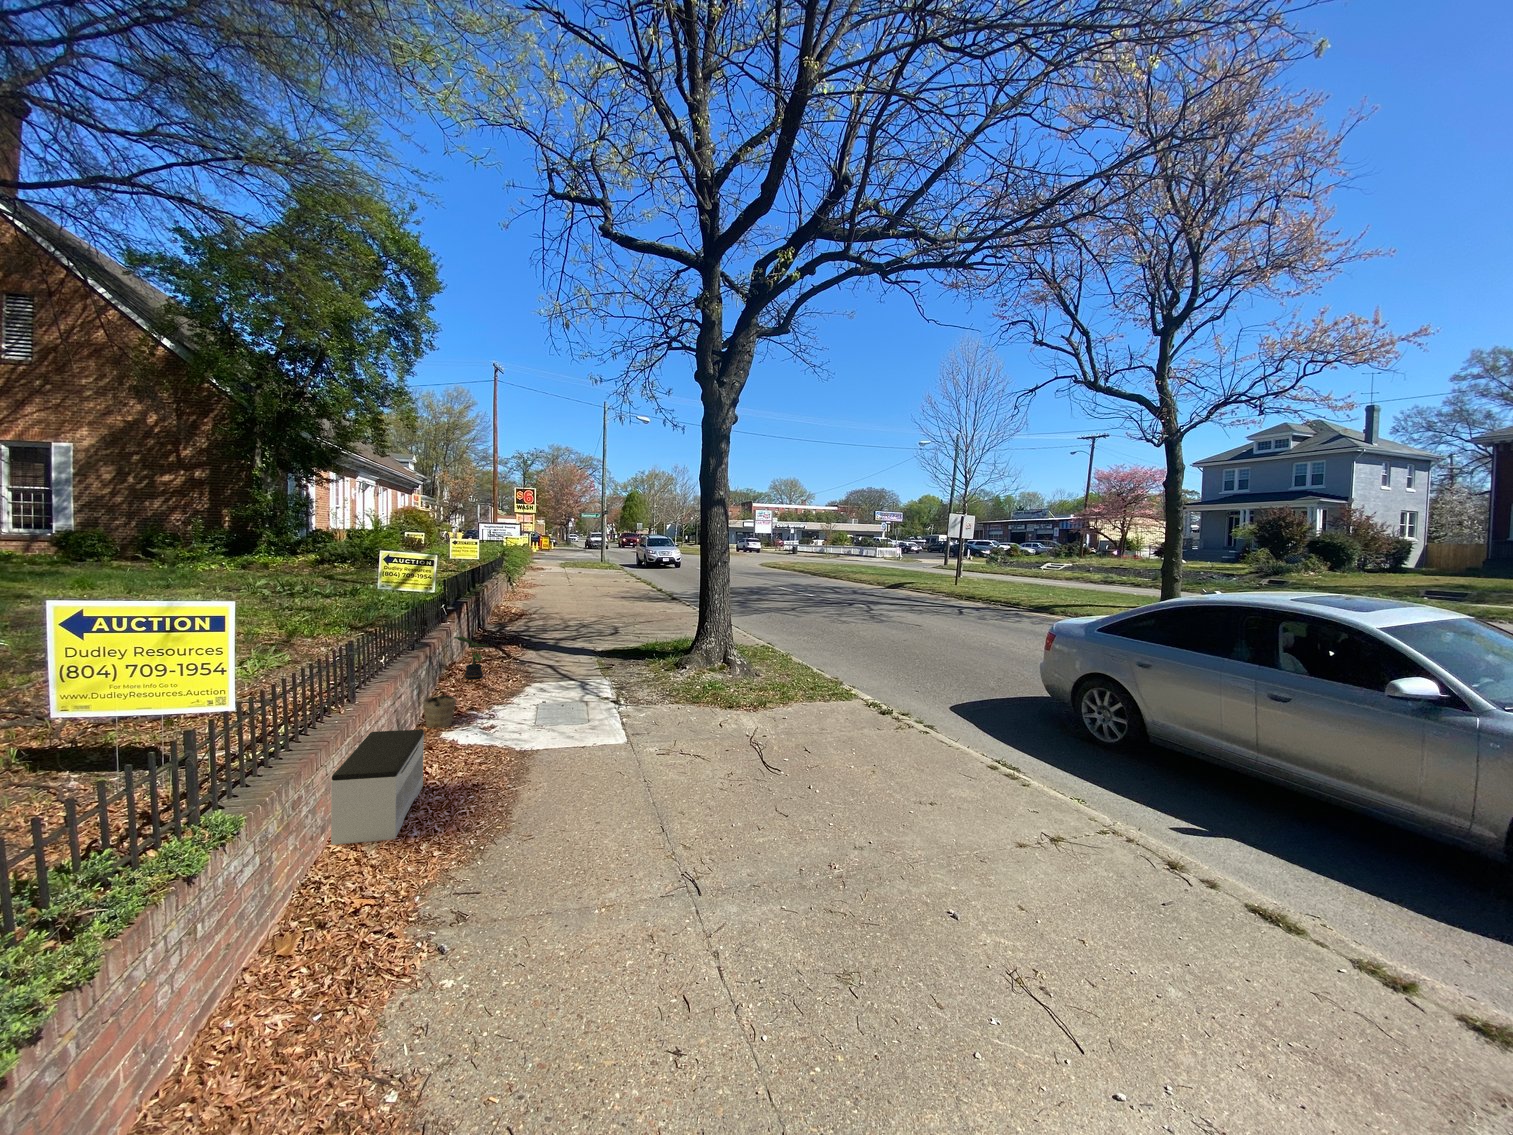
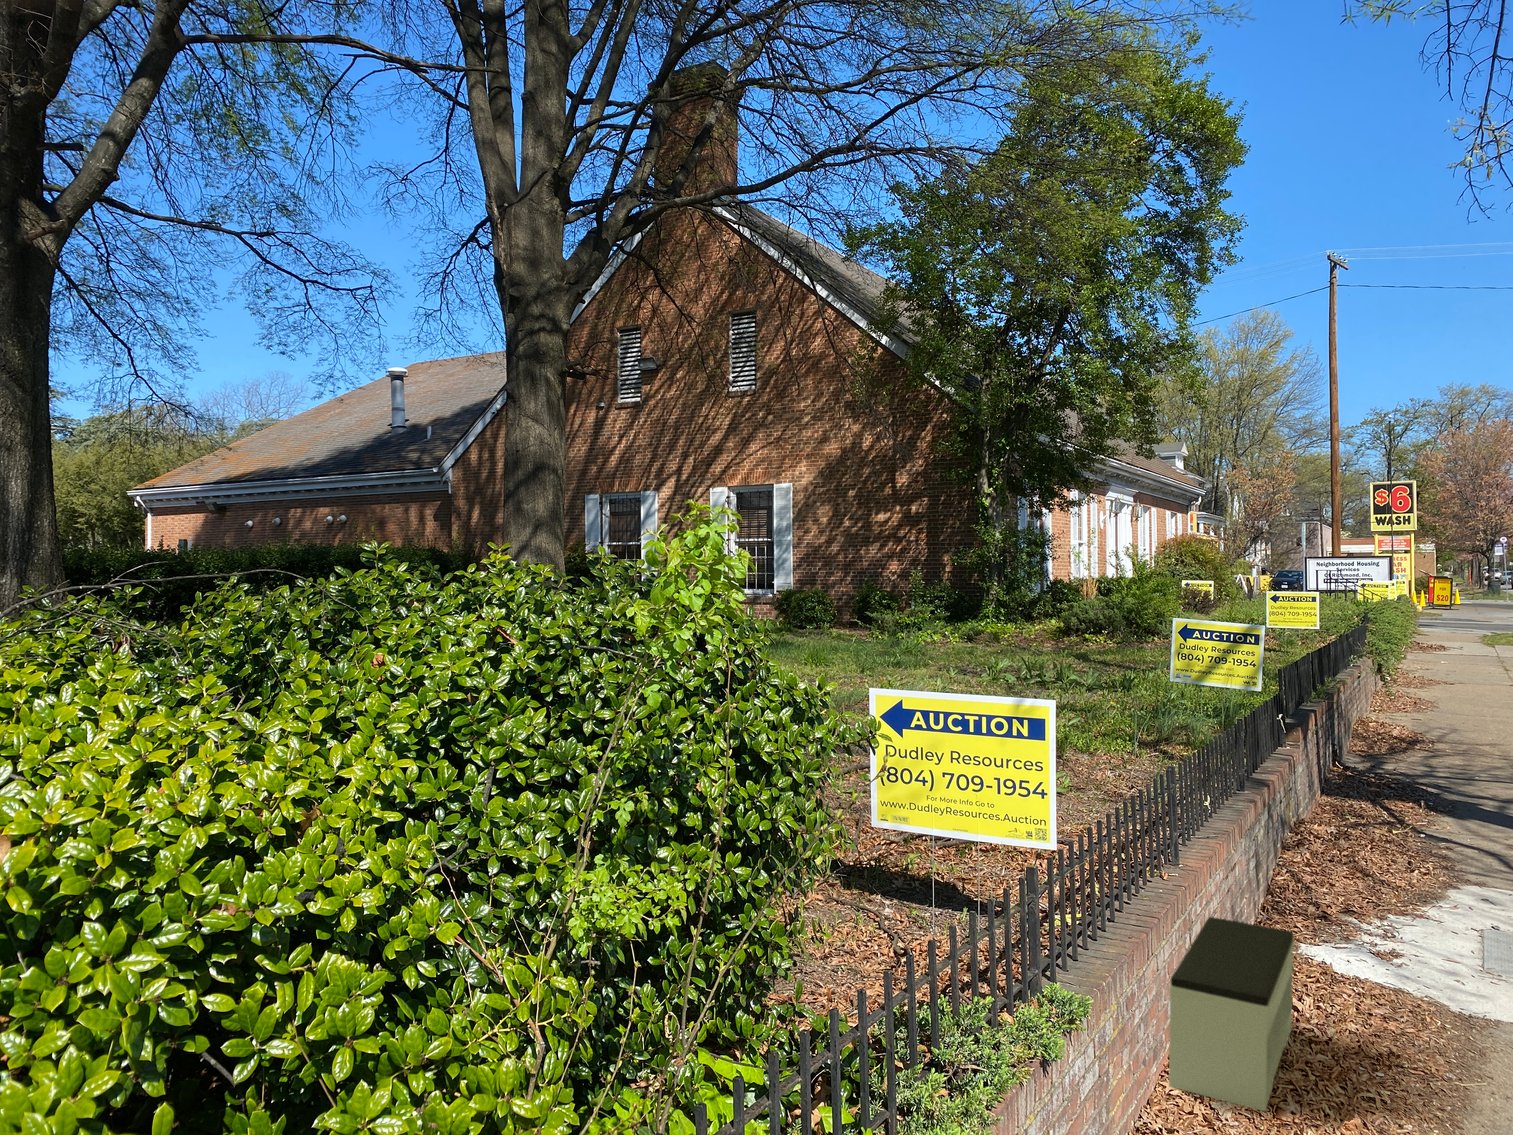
potted plant: present [454,637,489,679] -> none [1301,768,1368,848]
bucket: present [420,695,456,728] -> none [1261,868,1325,929]

